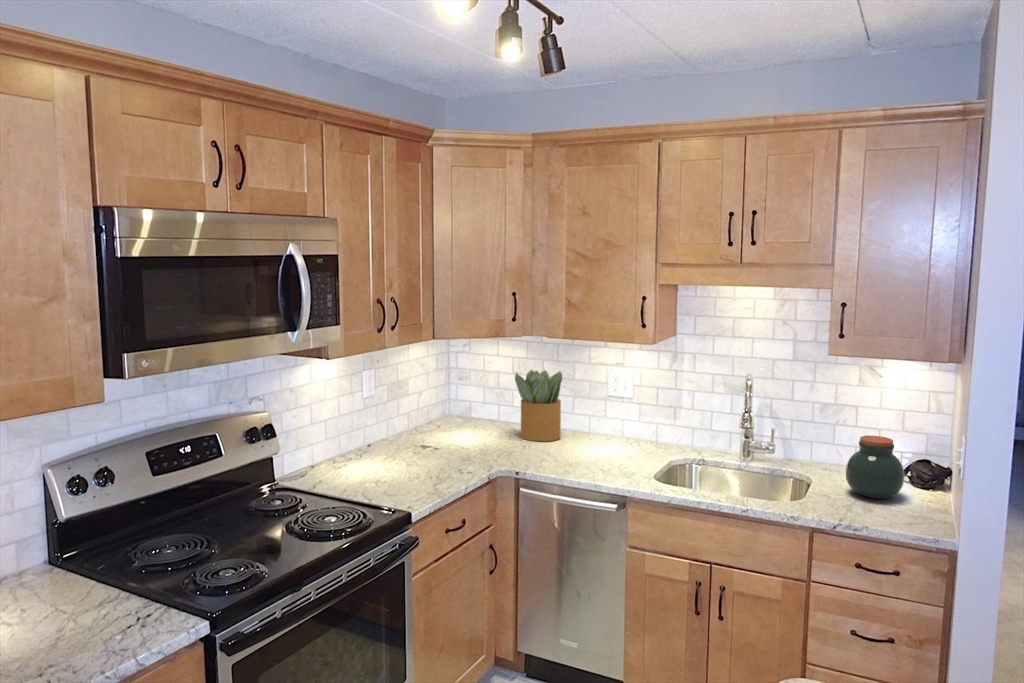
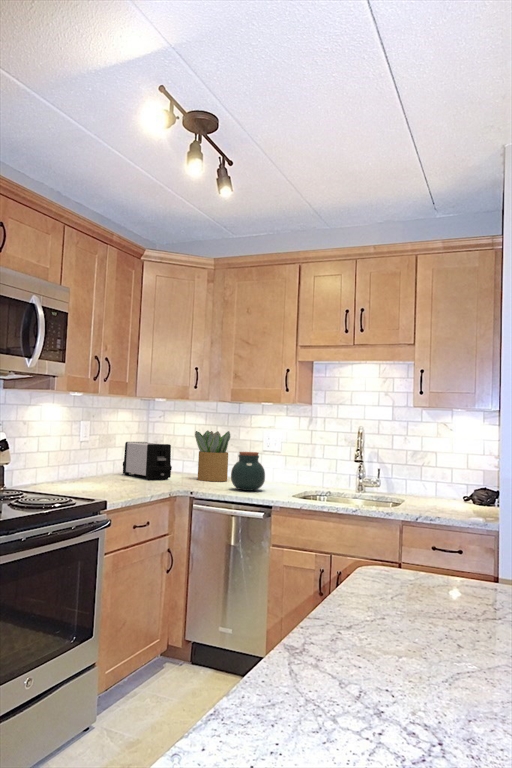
toaster: none [420,386,486,445] -> present [123,442,172,480]
jar: present [846,436,904,498] -> present [231,452,265,491]

